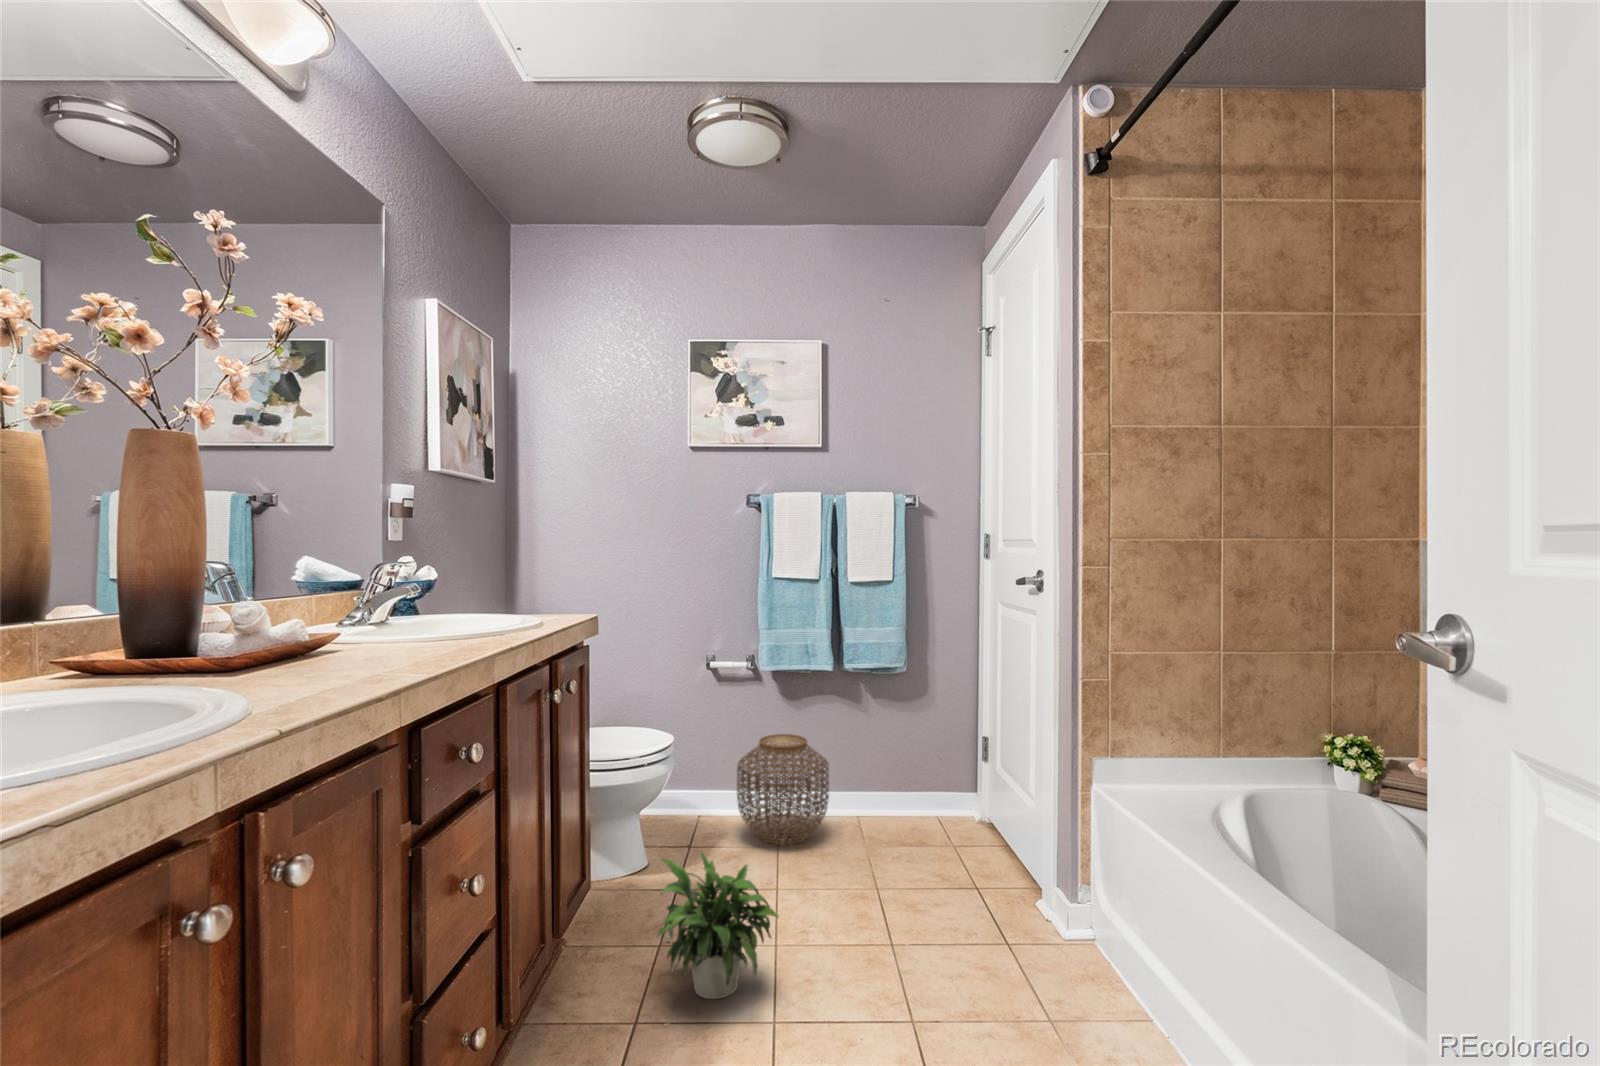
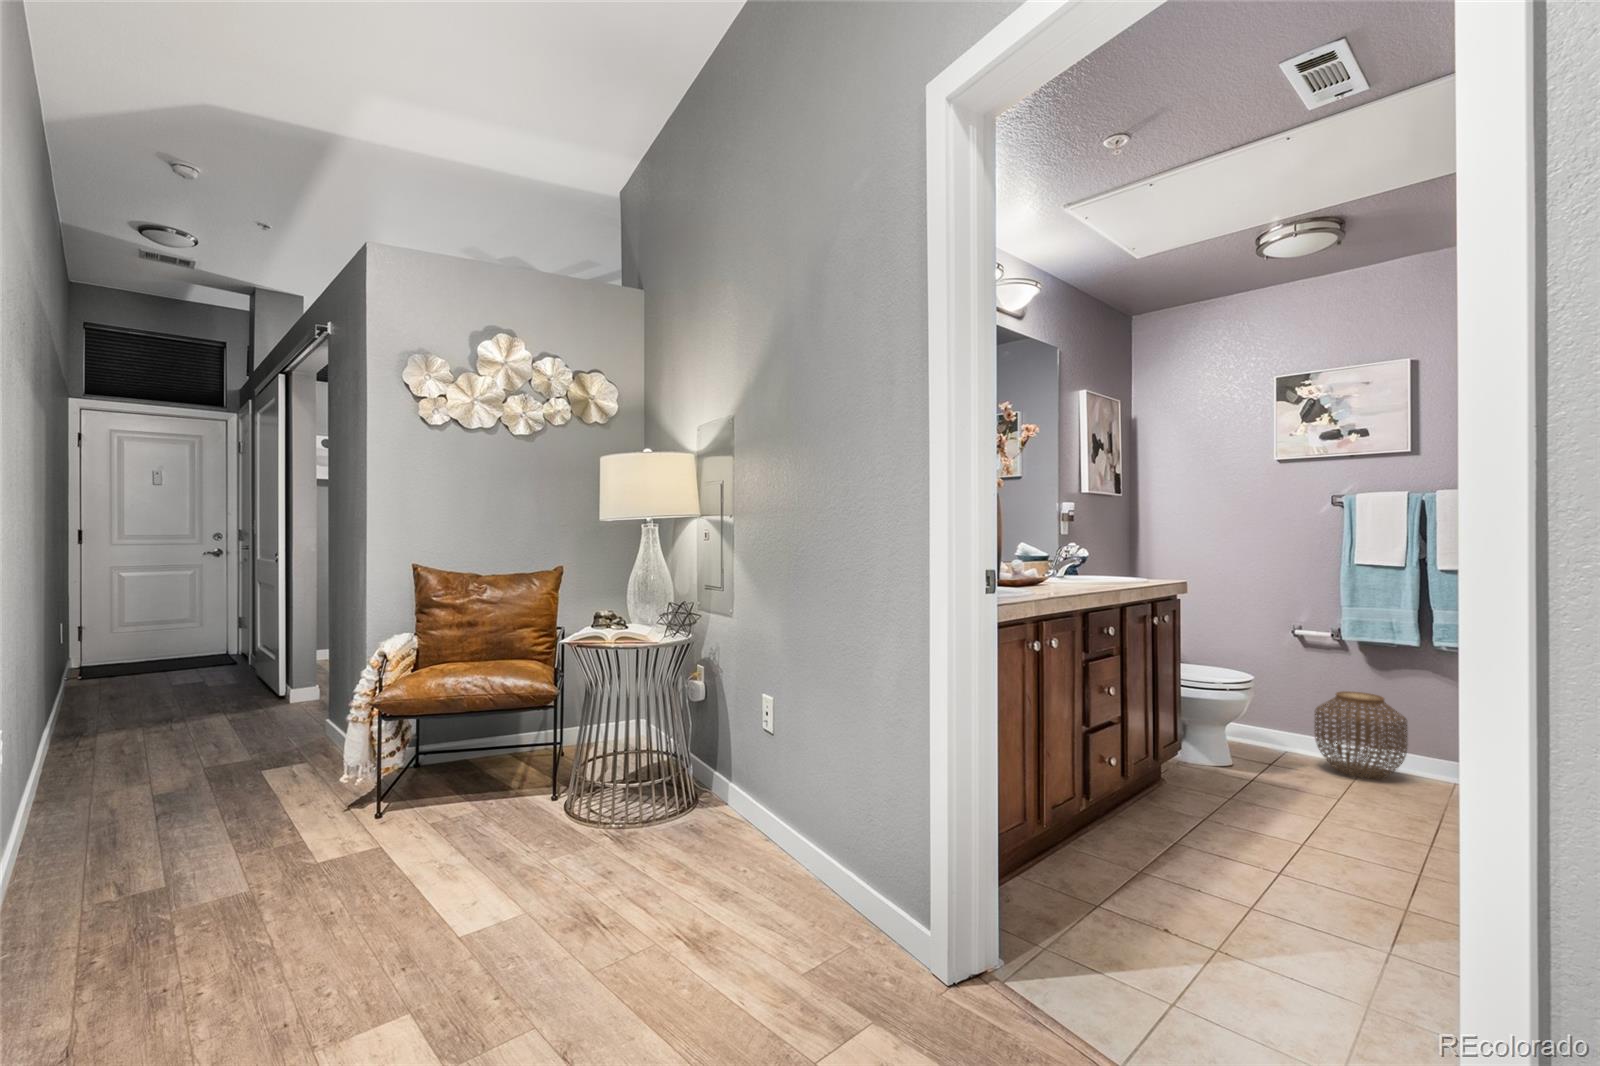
potted plant: present [657,852,779,999] -> none [1220,732,1306,820]

